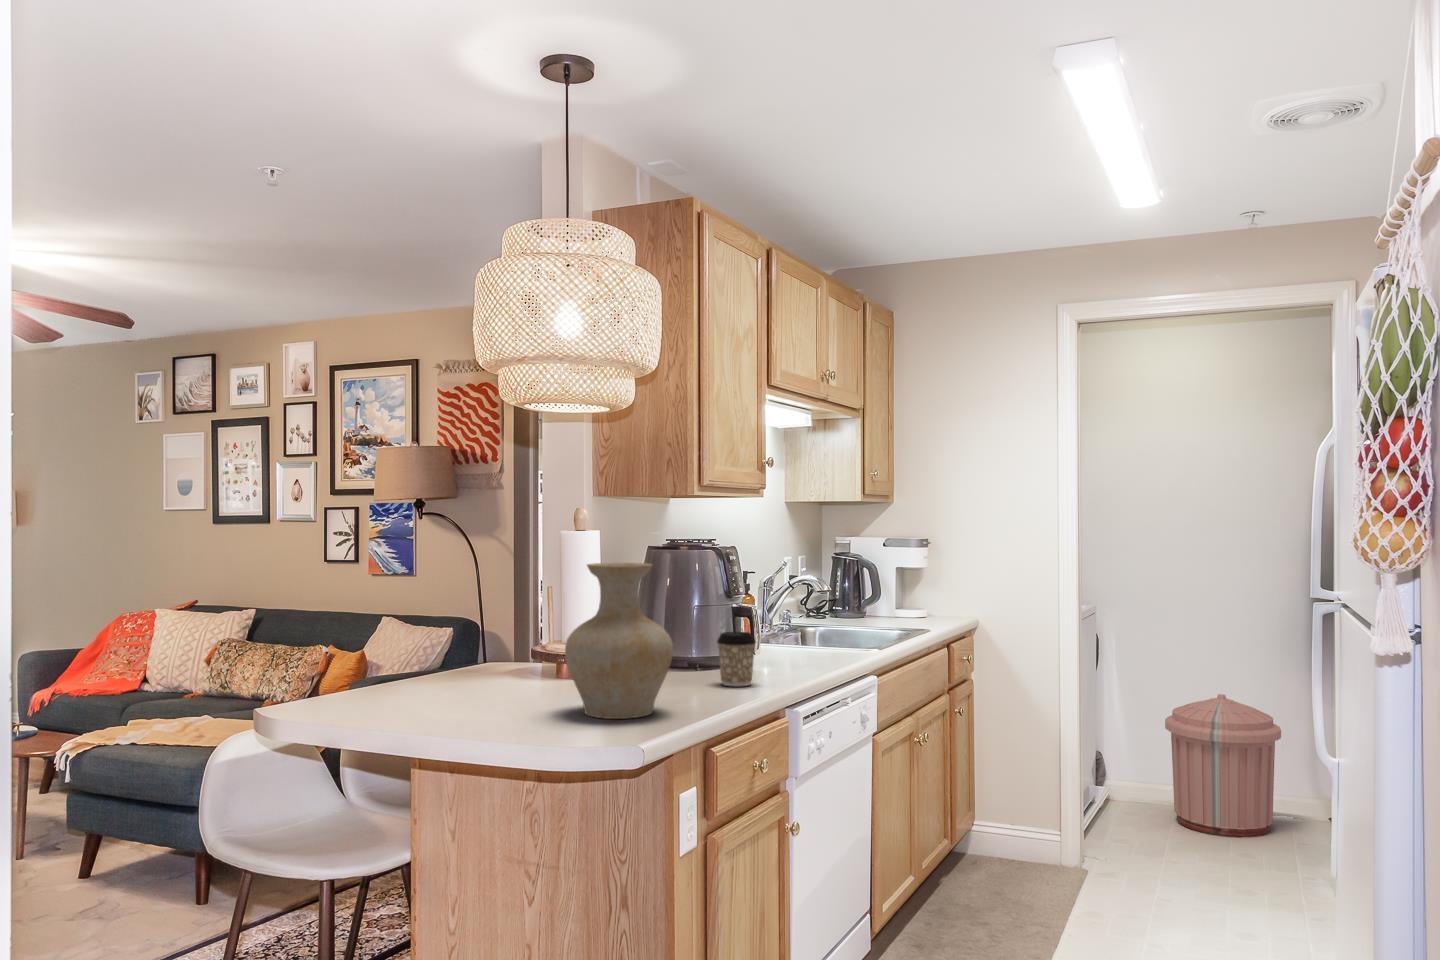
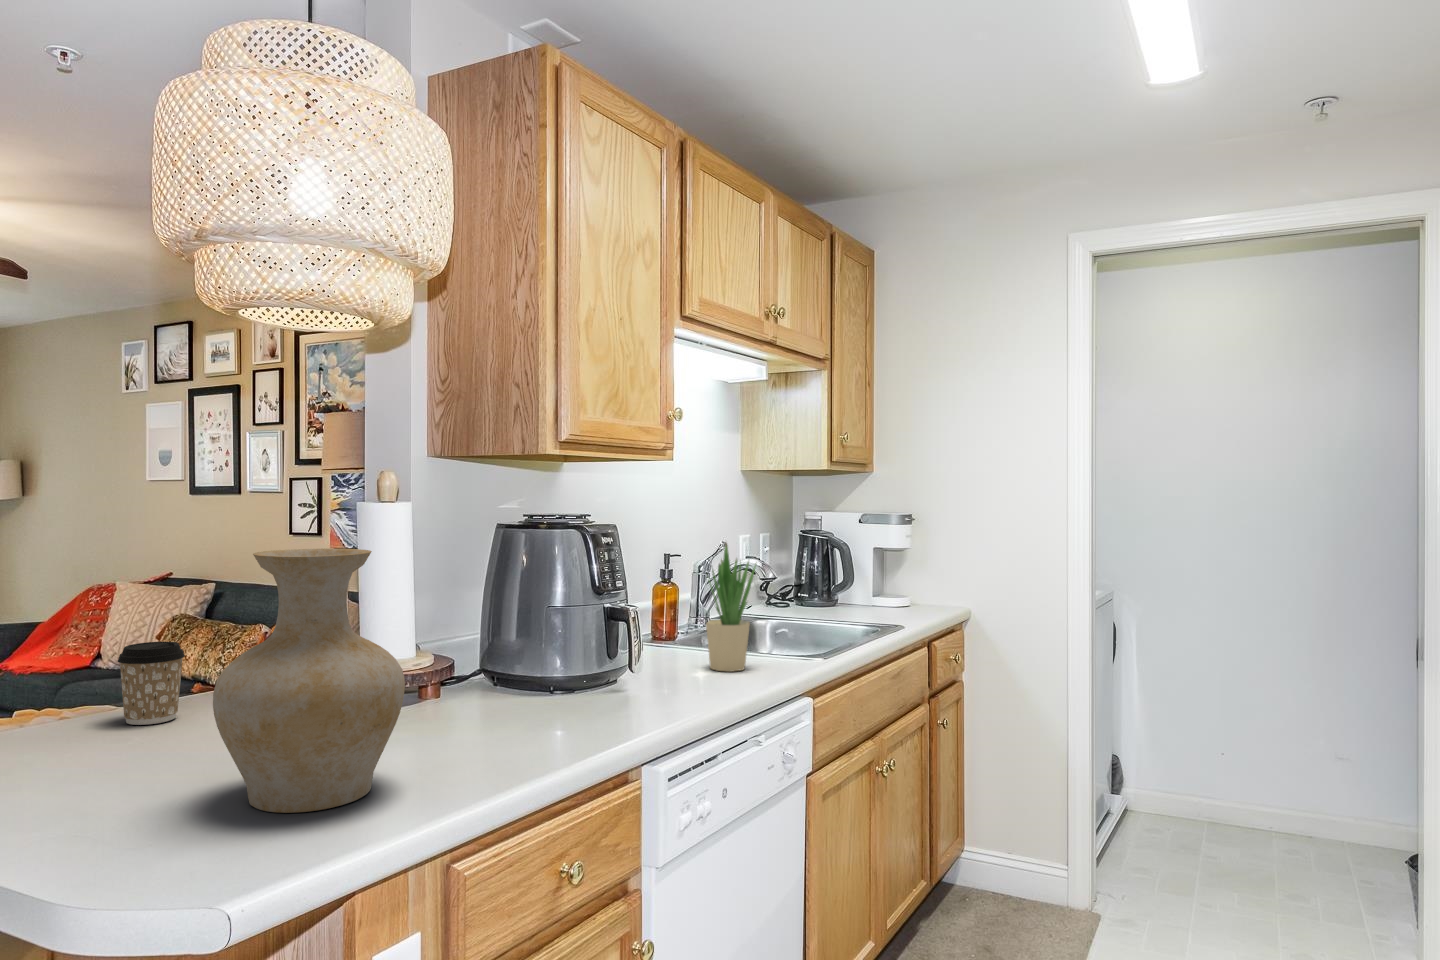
potted plant: none [794,559,833,658] -> present [706,542,756,671]
coffee cup: present [717,632,756,686] -> present [118,641,185,725]
trash can: present [1165,694,1281,837] -> none [1193,700,1335,872]

